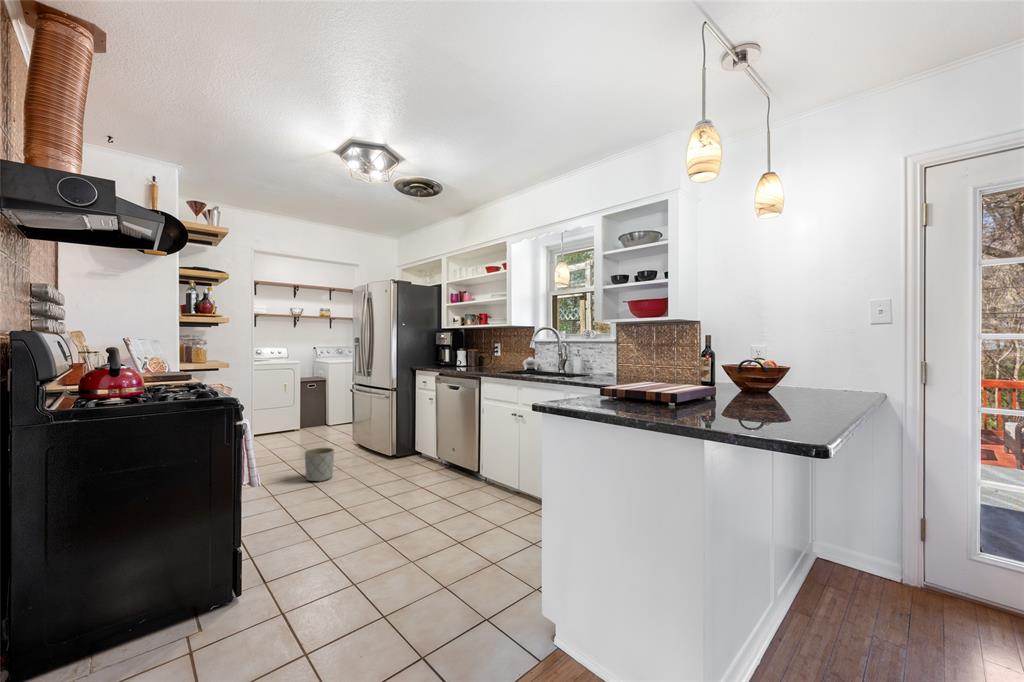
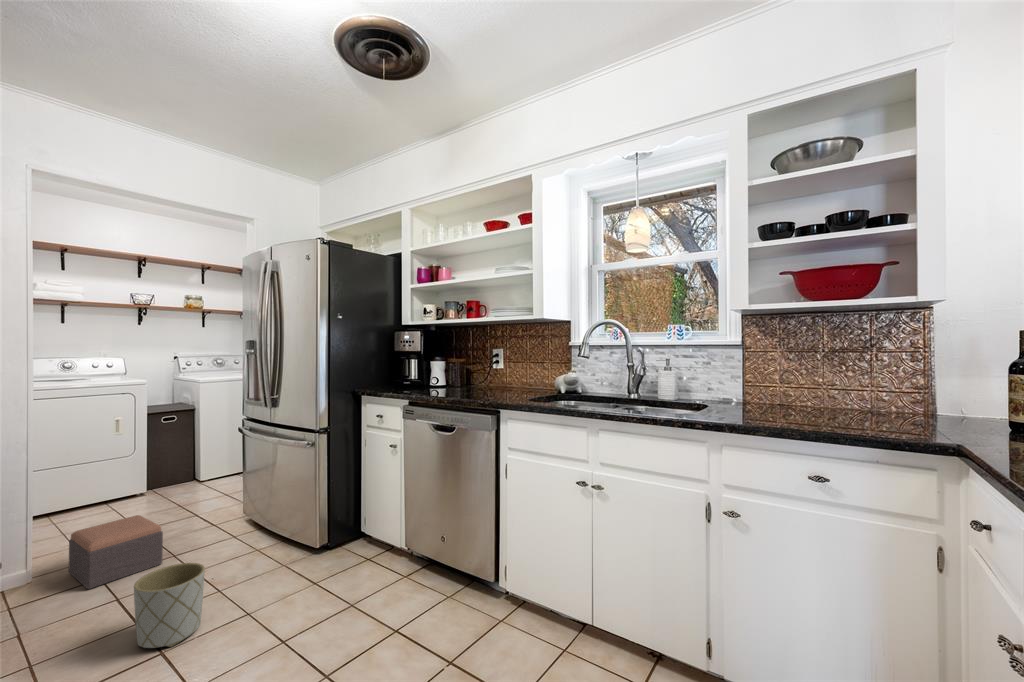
footstool: none [270,432,313,463] -> present [69,515,163,589]

